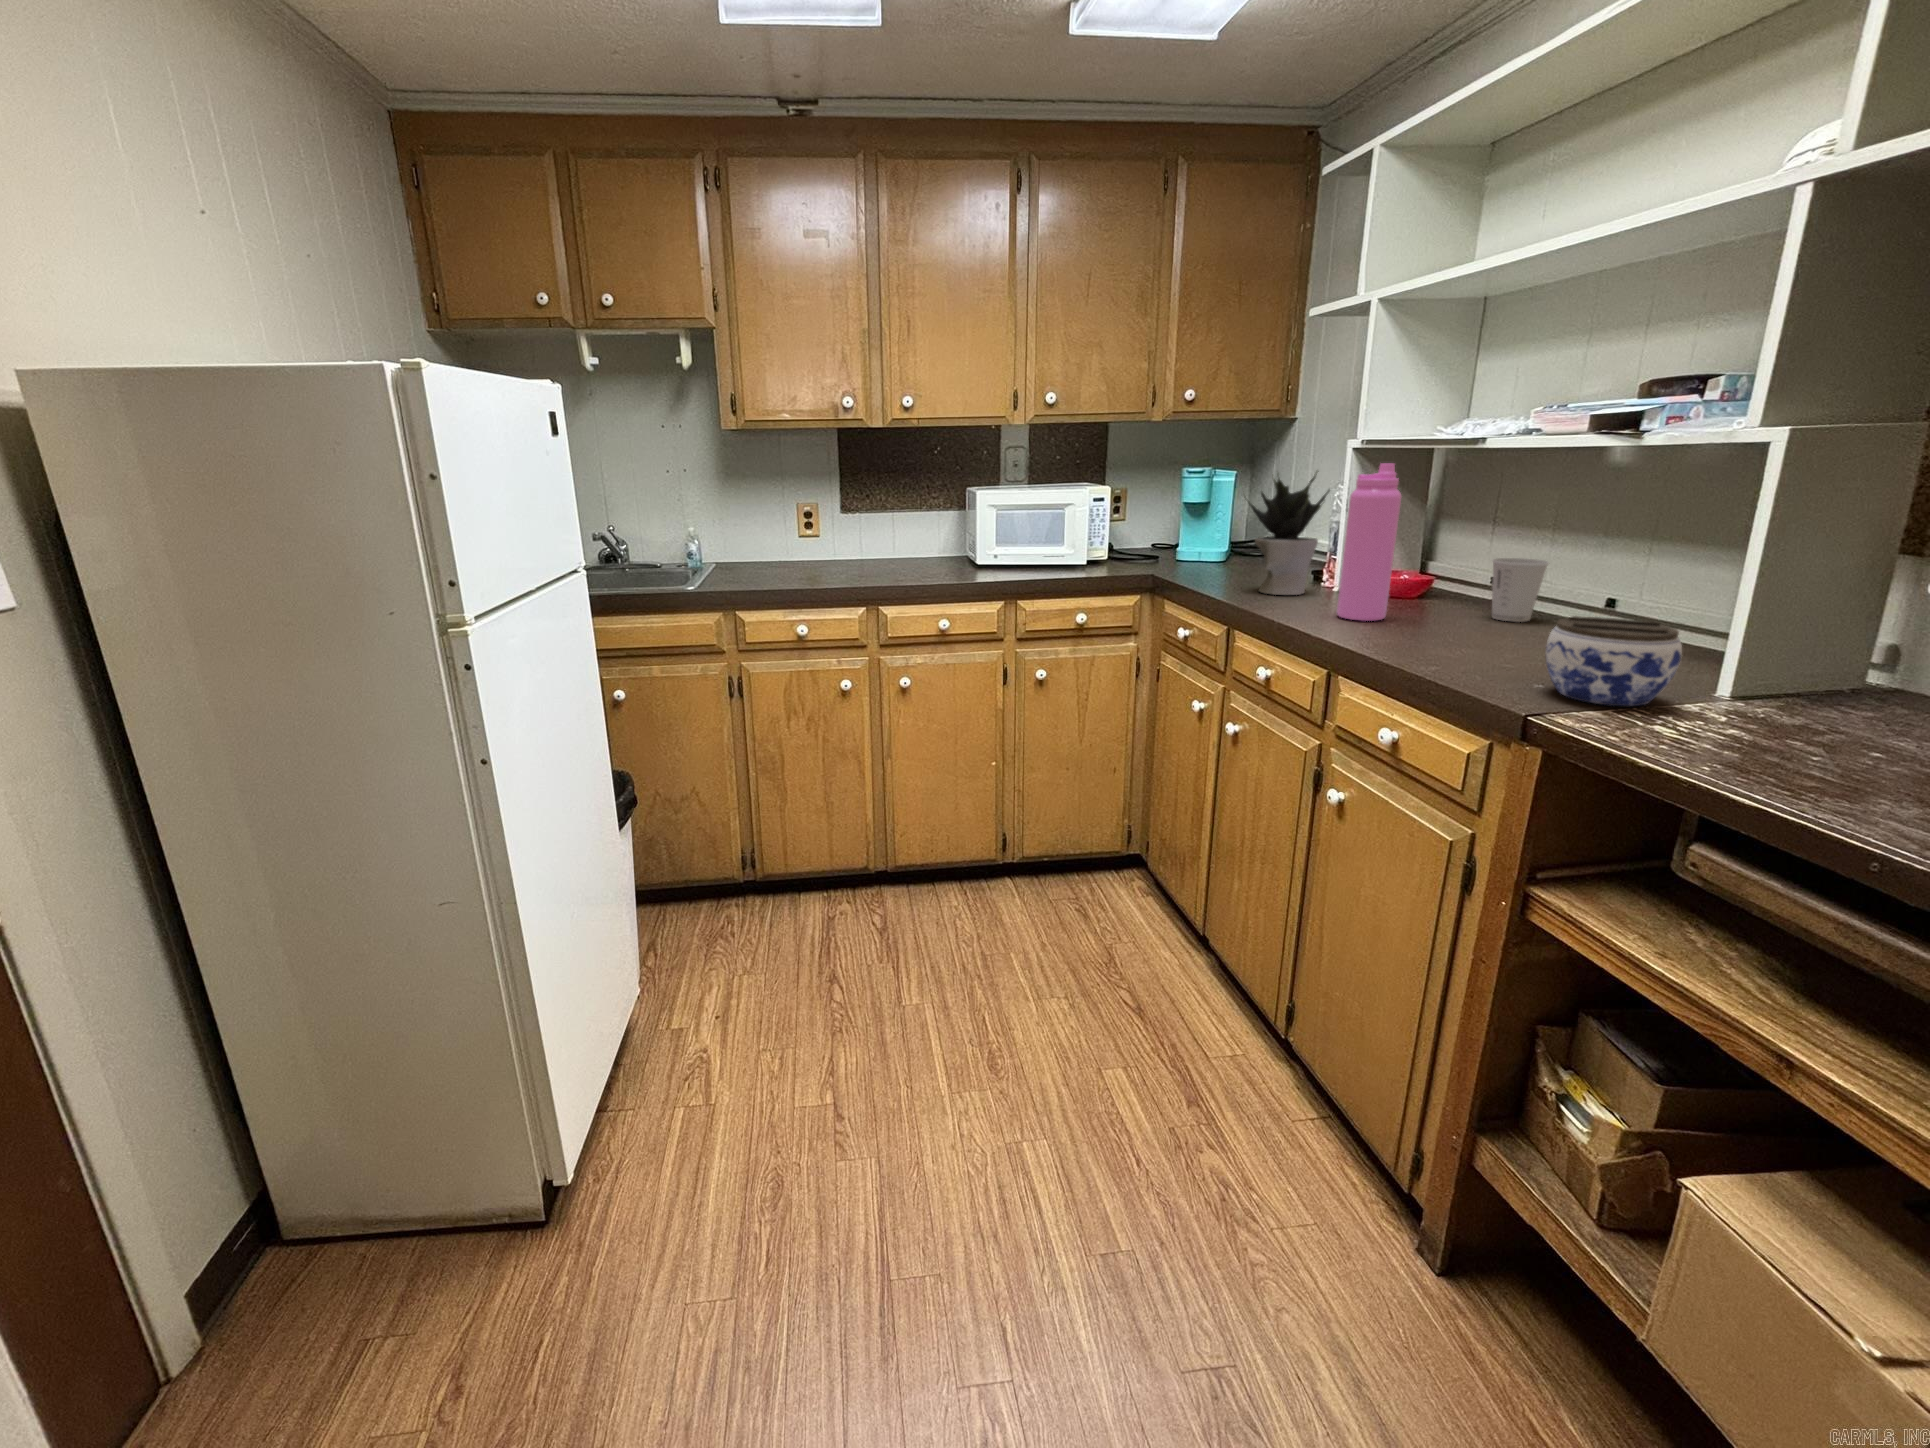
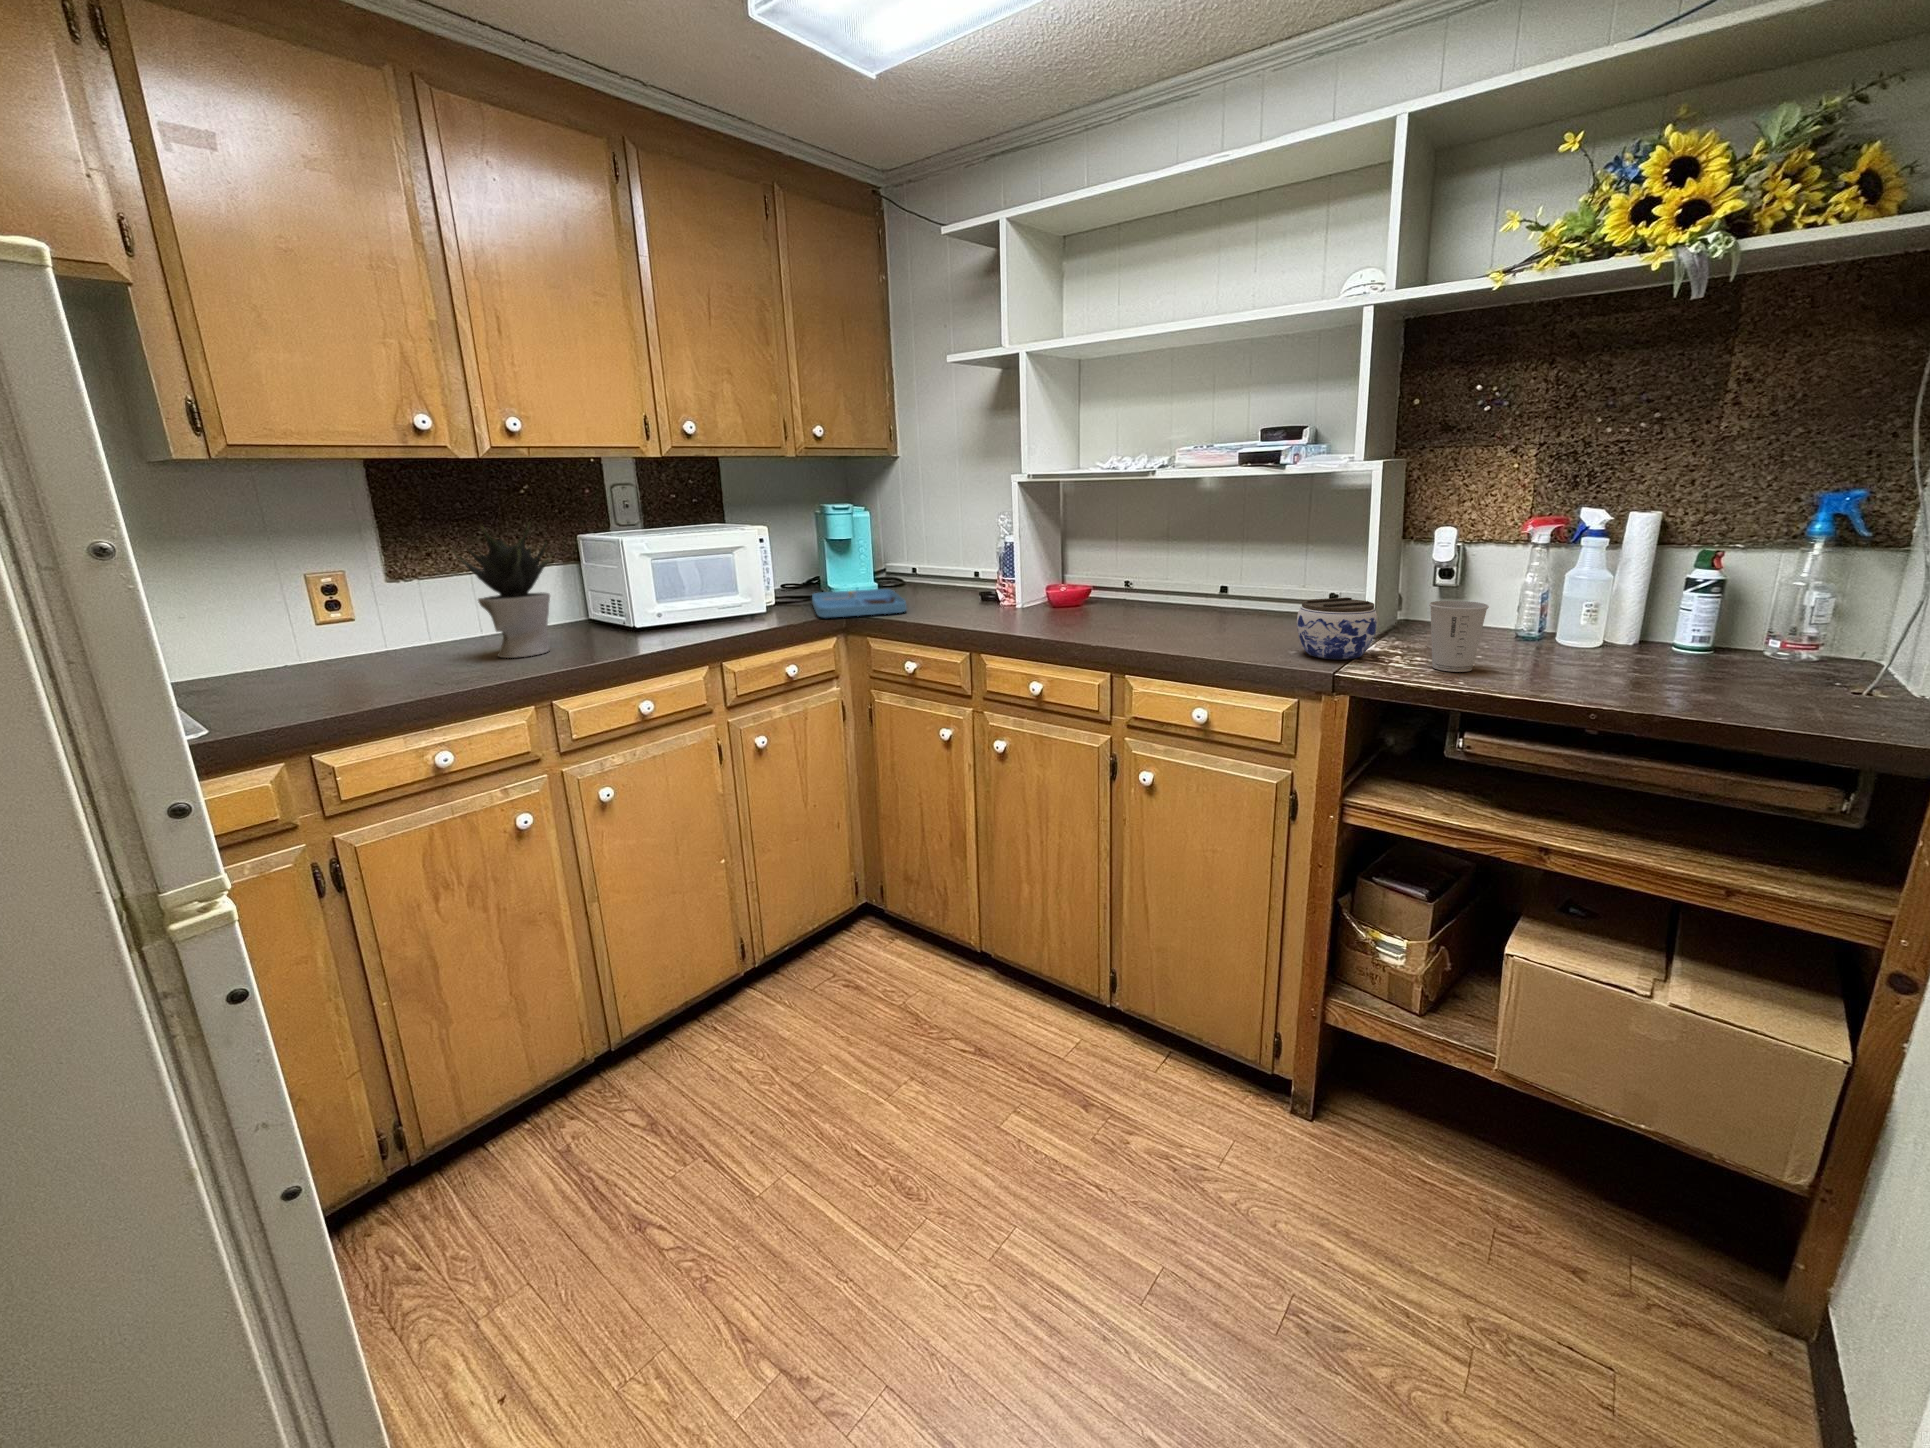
water bottle: present [1337,463,1402,621] -> none [1068,495,1107,629]
potted plant: present [1248,471,1330,595] -> present [459,523,550,658]
tray: none [1127,552,1235,578] -> present [812,589,907,618]
paper cup: present [1492,558,1549,622] -> present [1429,601,1489,672]

